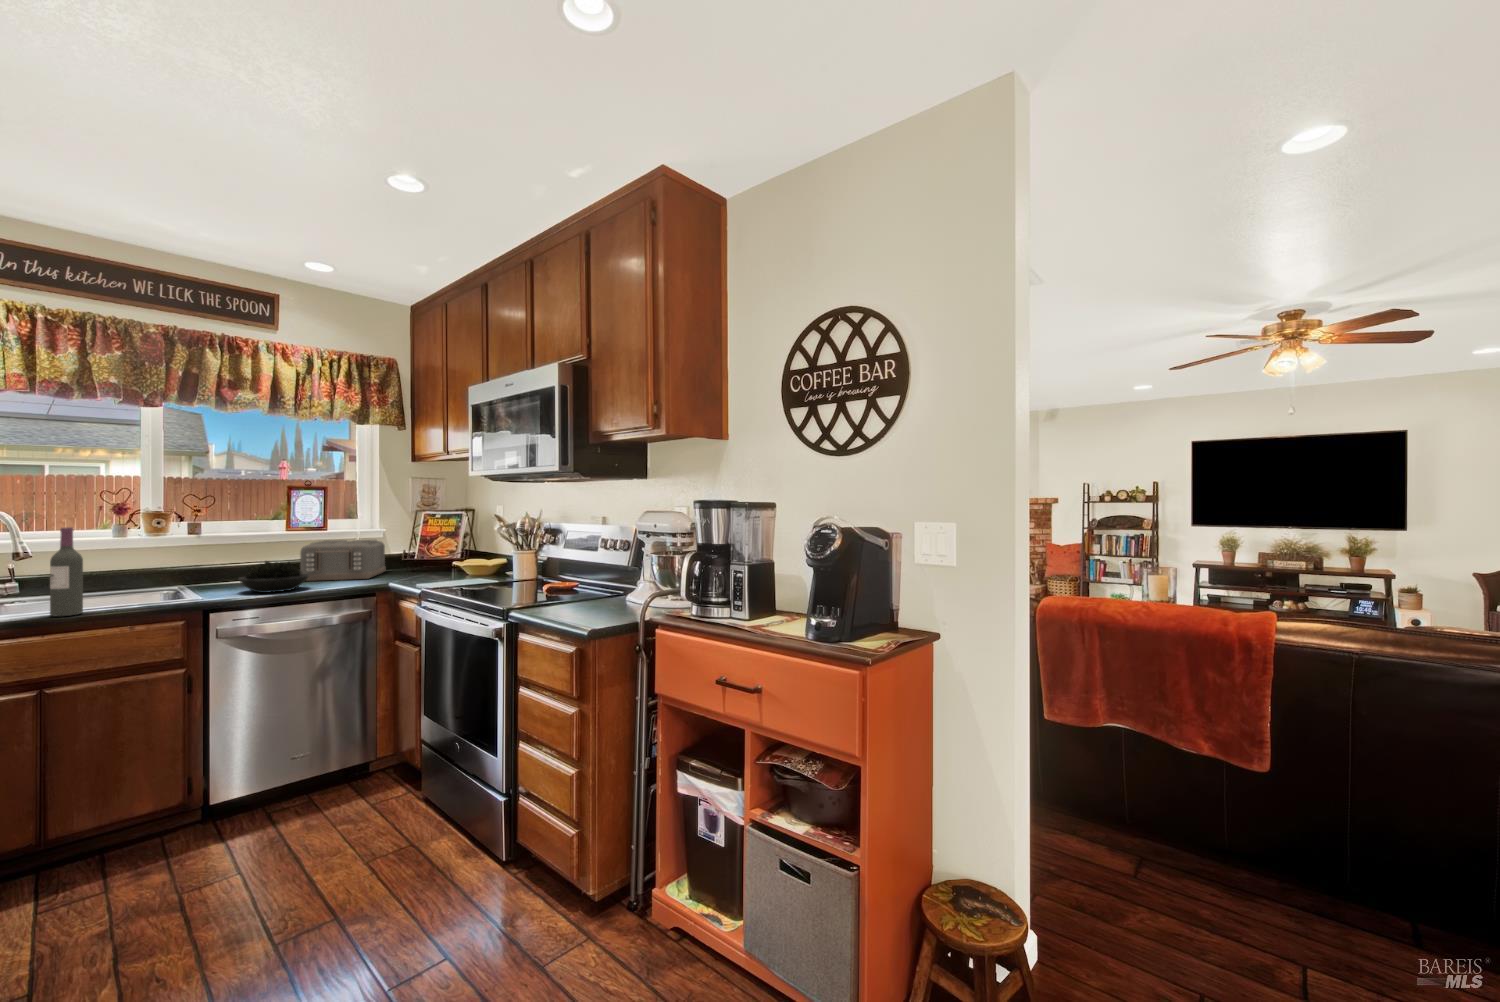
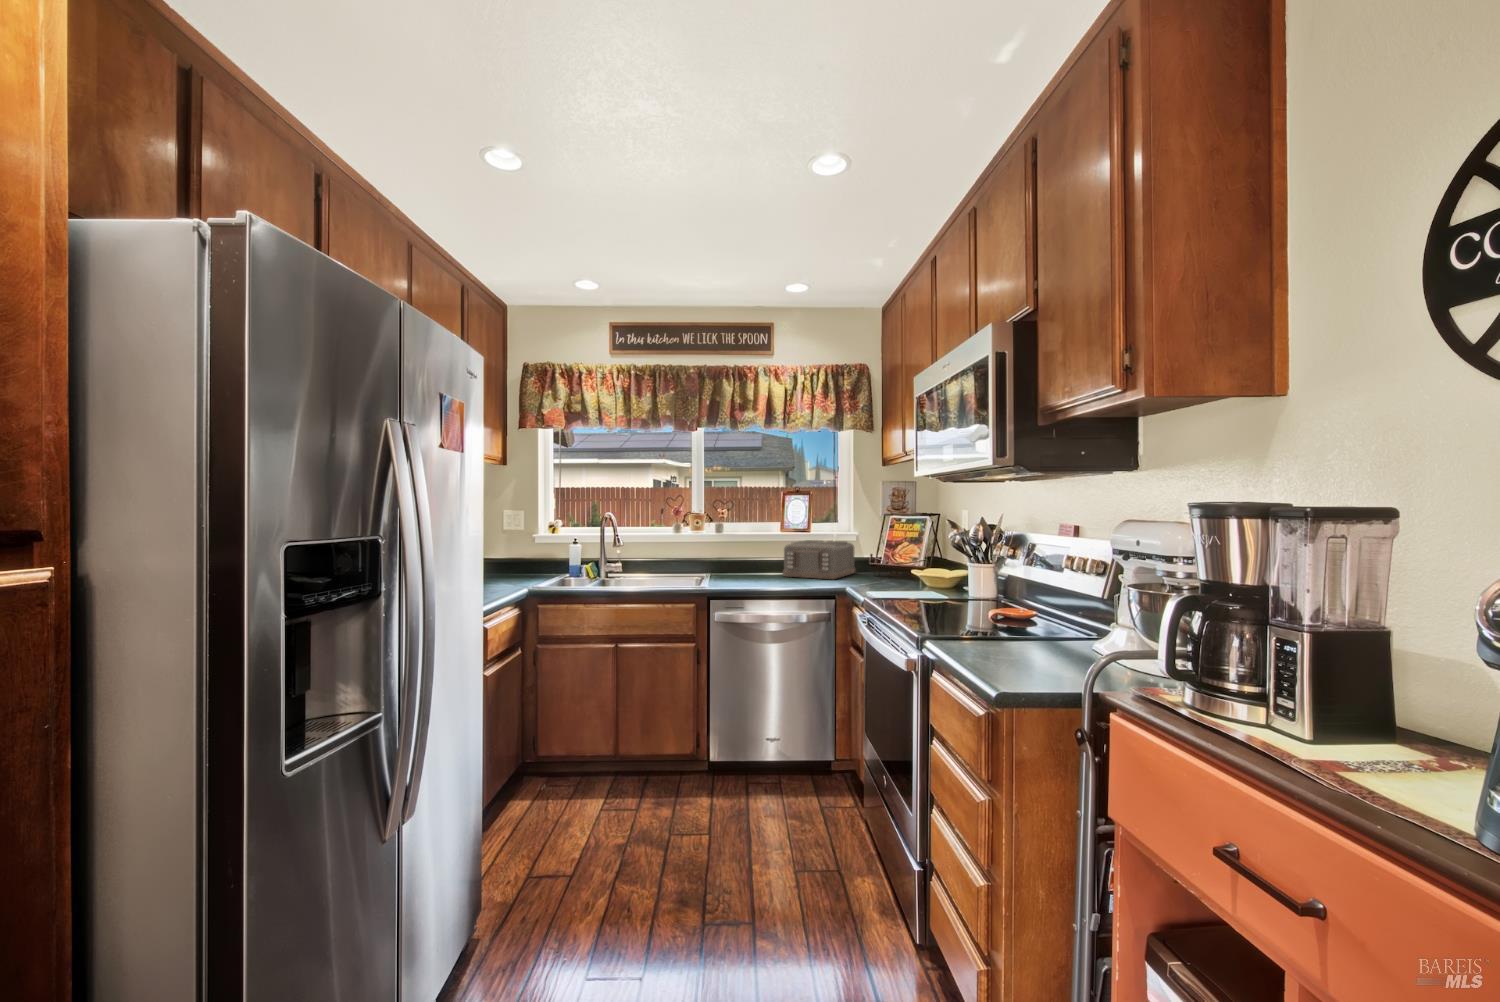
wine bottle: present [50,527,83,616] -> none [617,525,634,591]
succulent plant: present [239,561,309,593] -> none [732,557,783,586]

